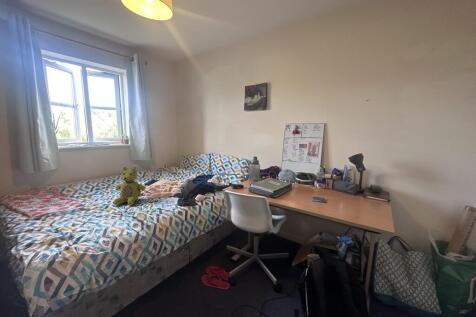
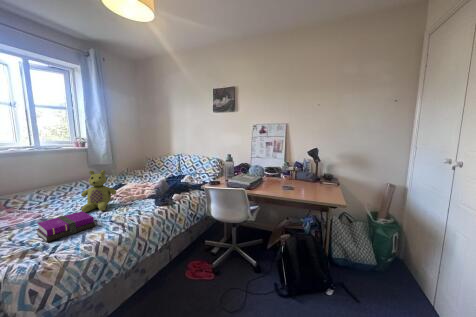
notebook: none [70,205,119,232] -> present [36,211,96,242]

